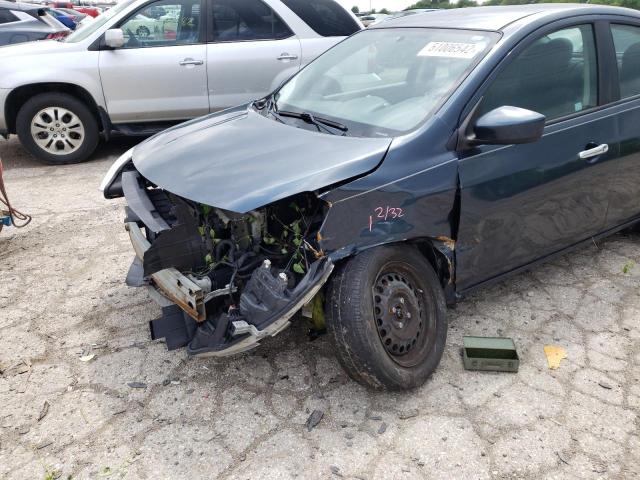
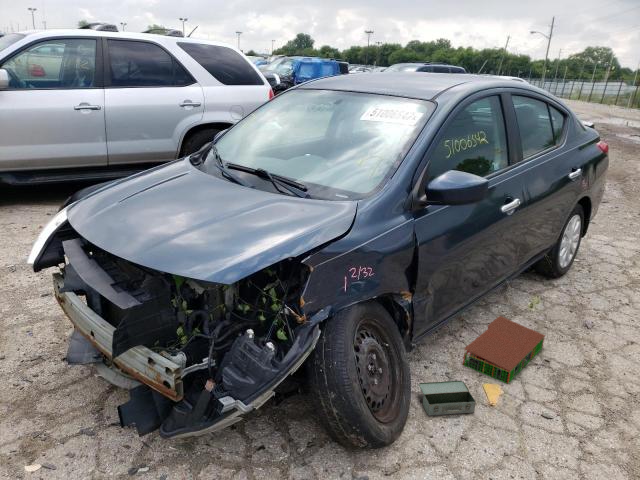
storage bin: none [522,276,628,348] -> present [463,316,545,383]

